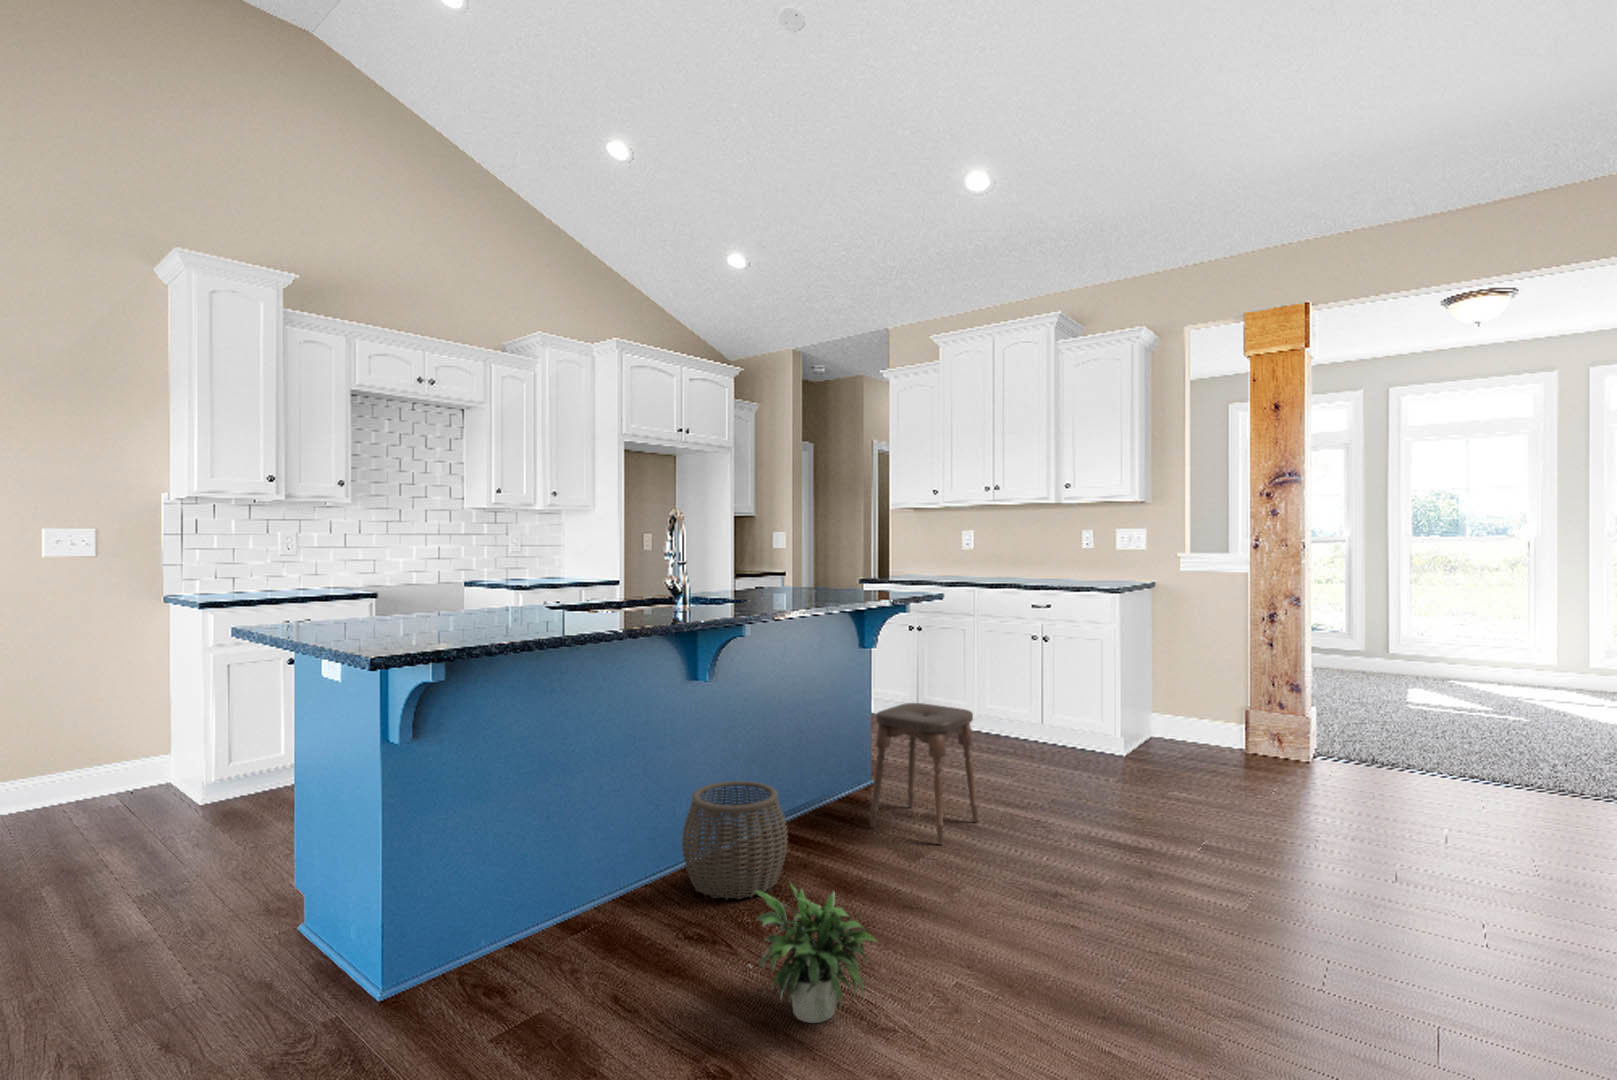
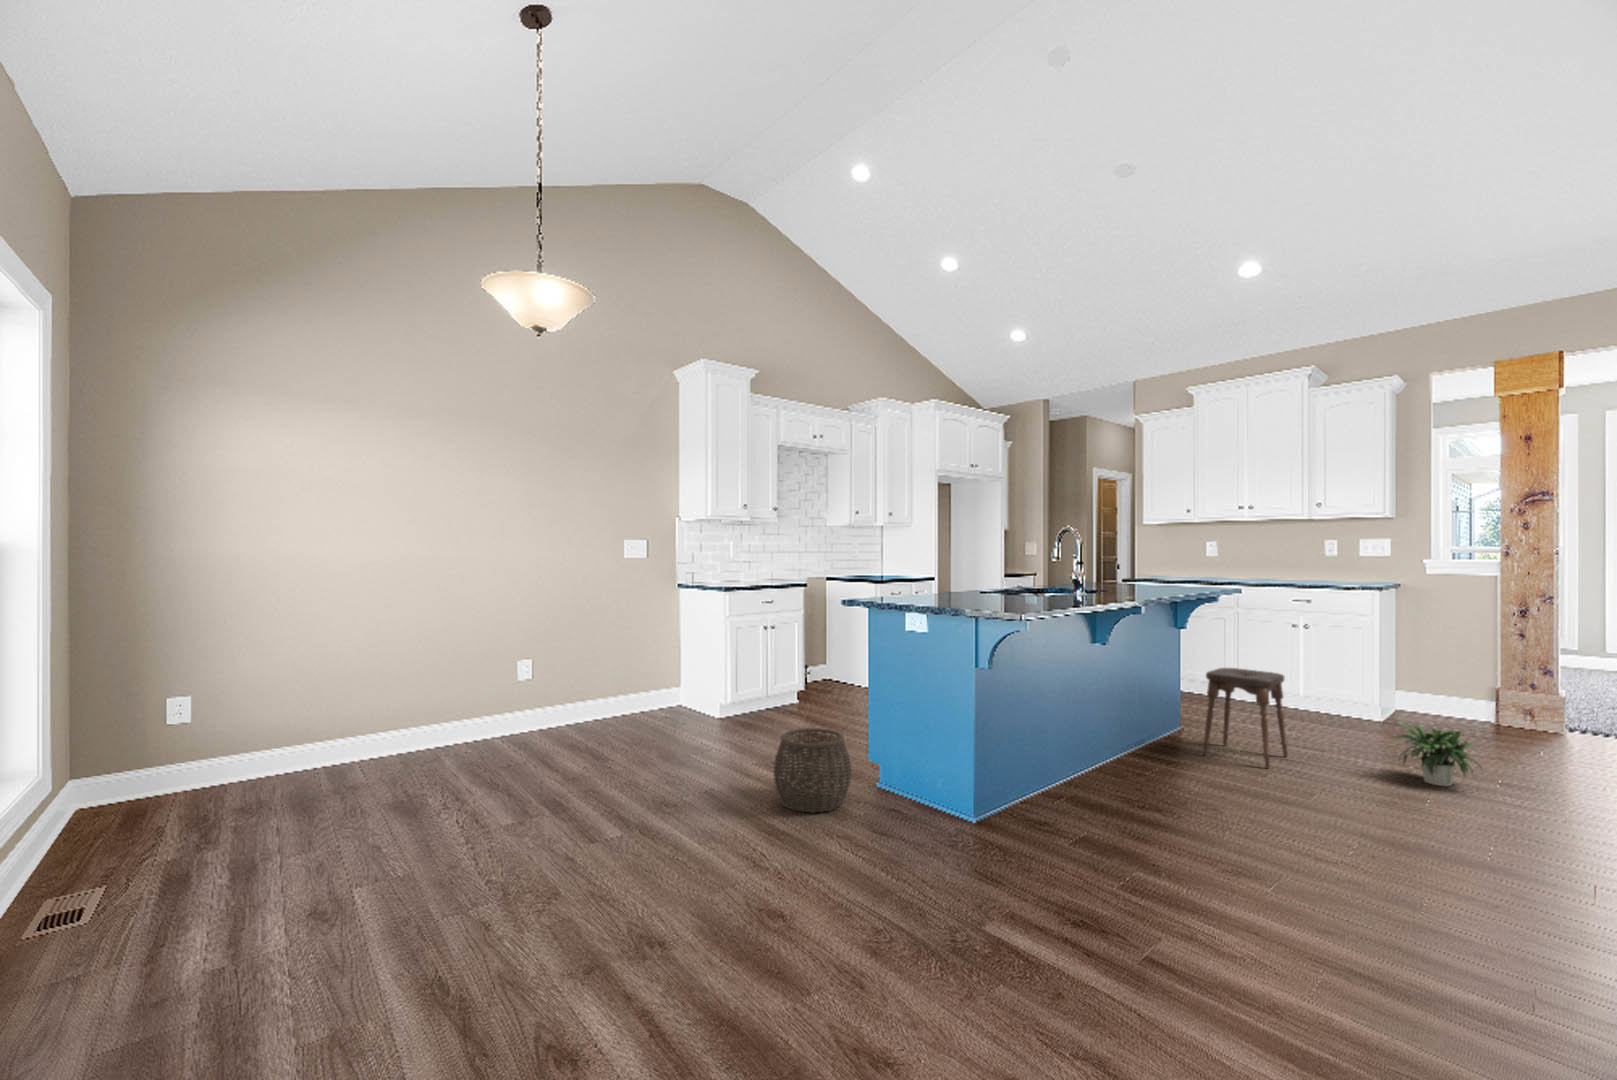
woven basket: present [682,781,788,899] -> present [773,728,852,813]
potted plant: present [749,883,877,1023] -> present [1395,724,1482,786]

